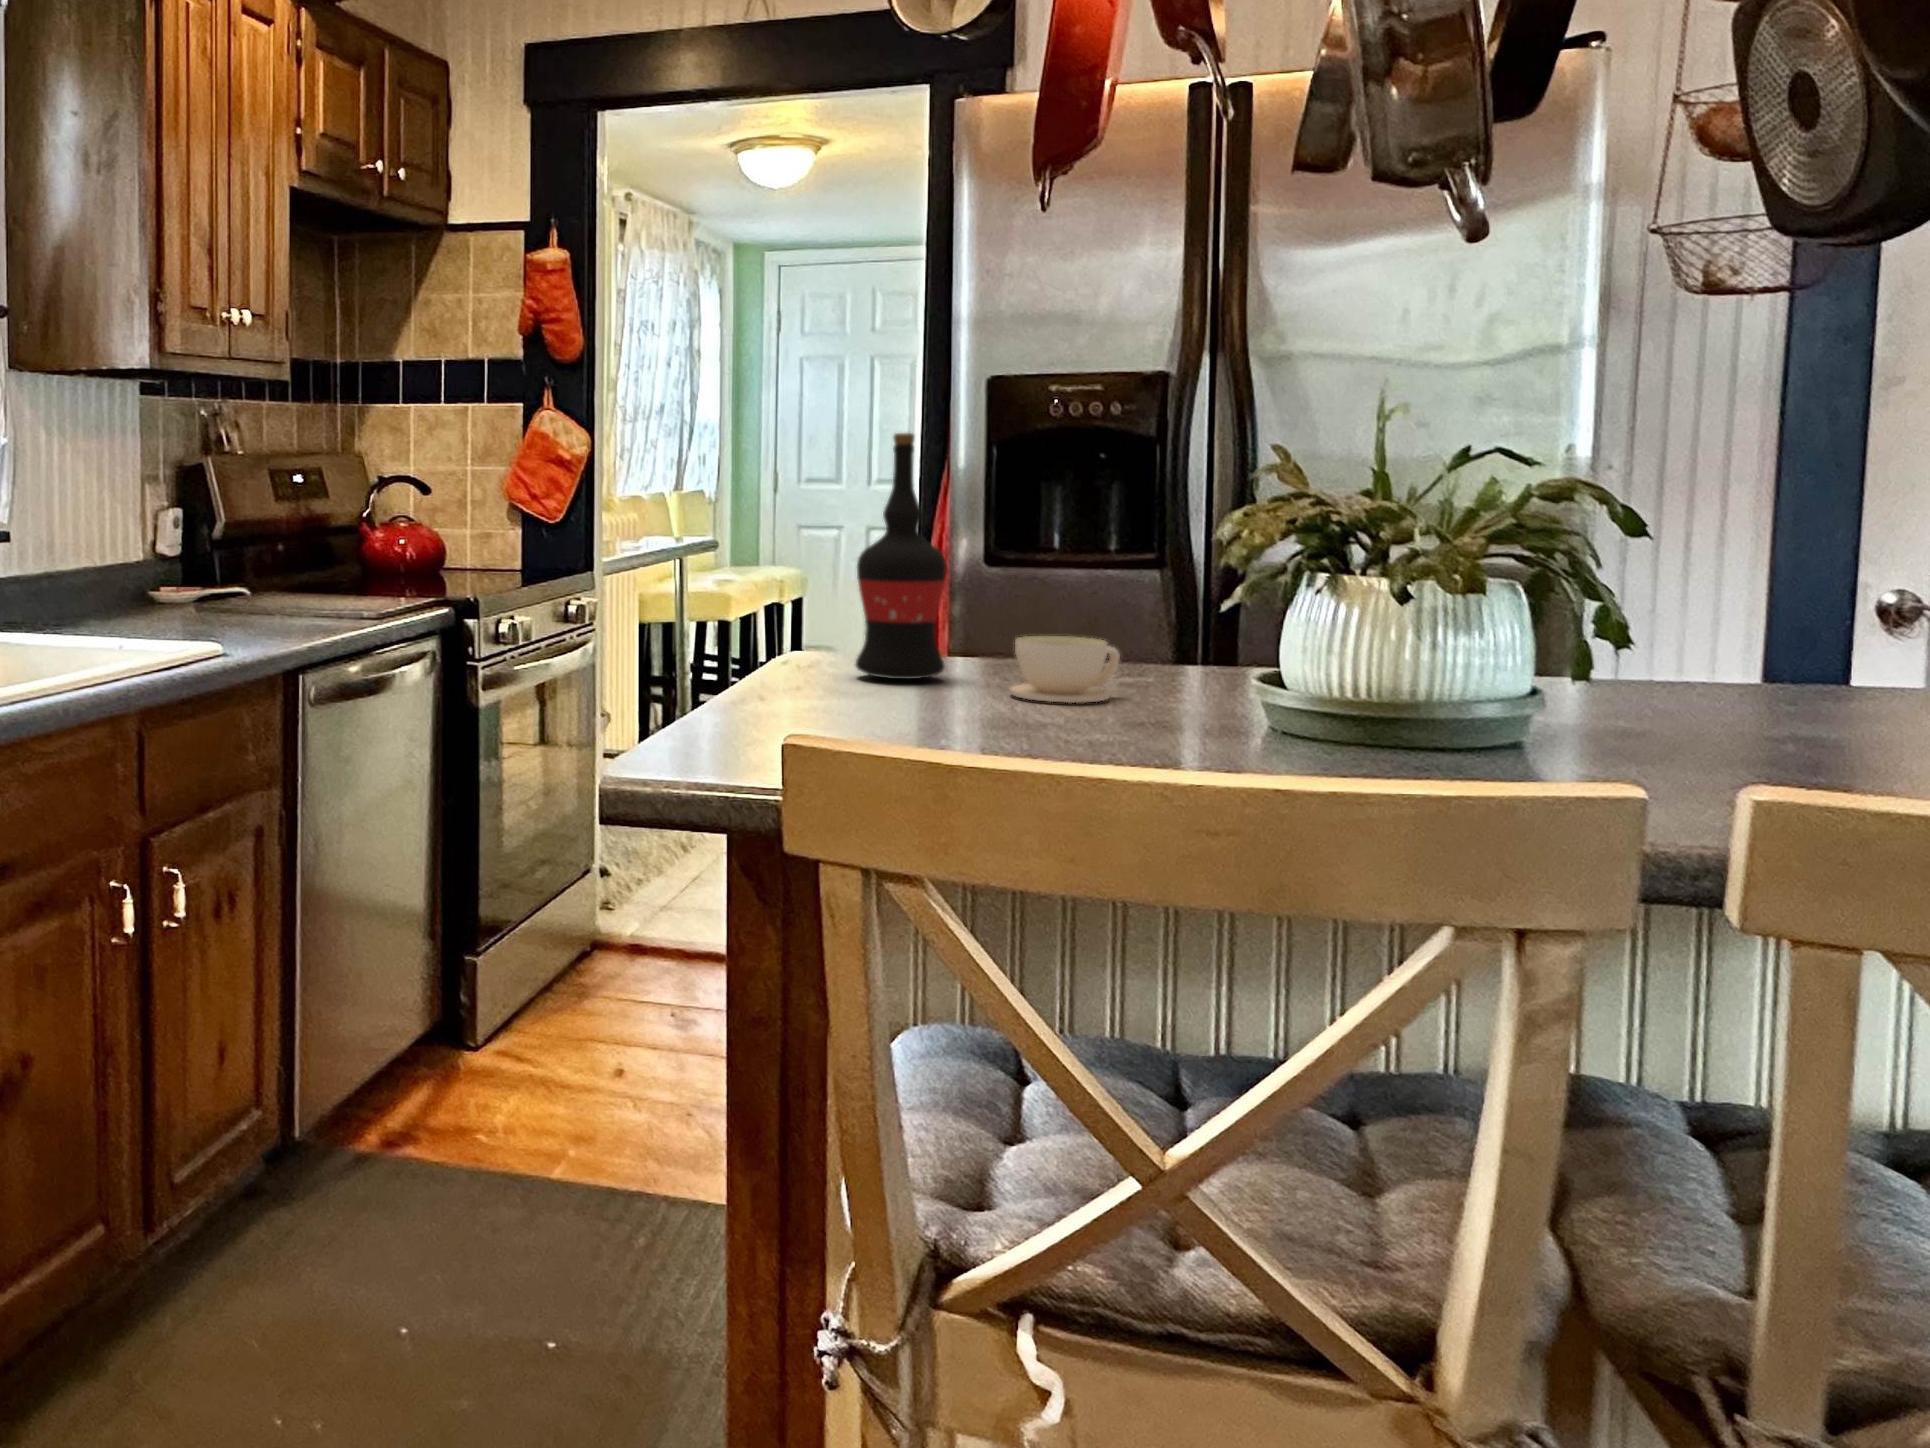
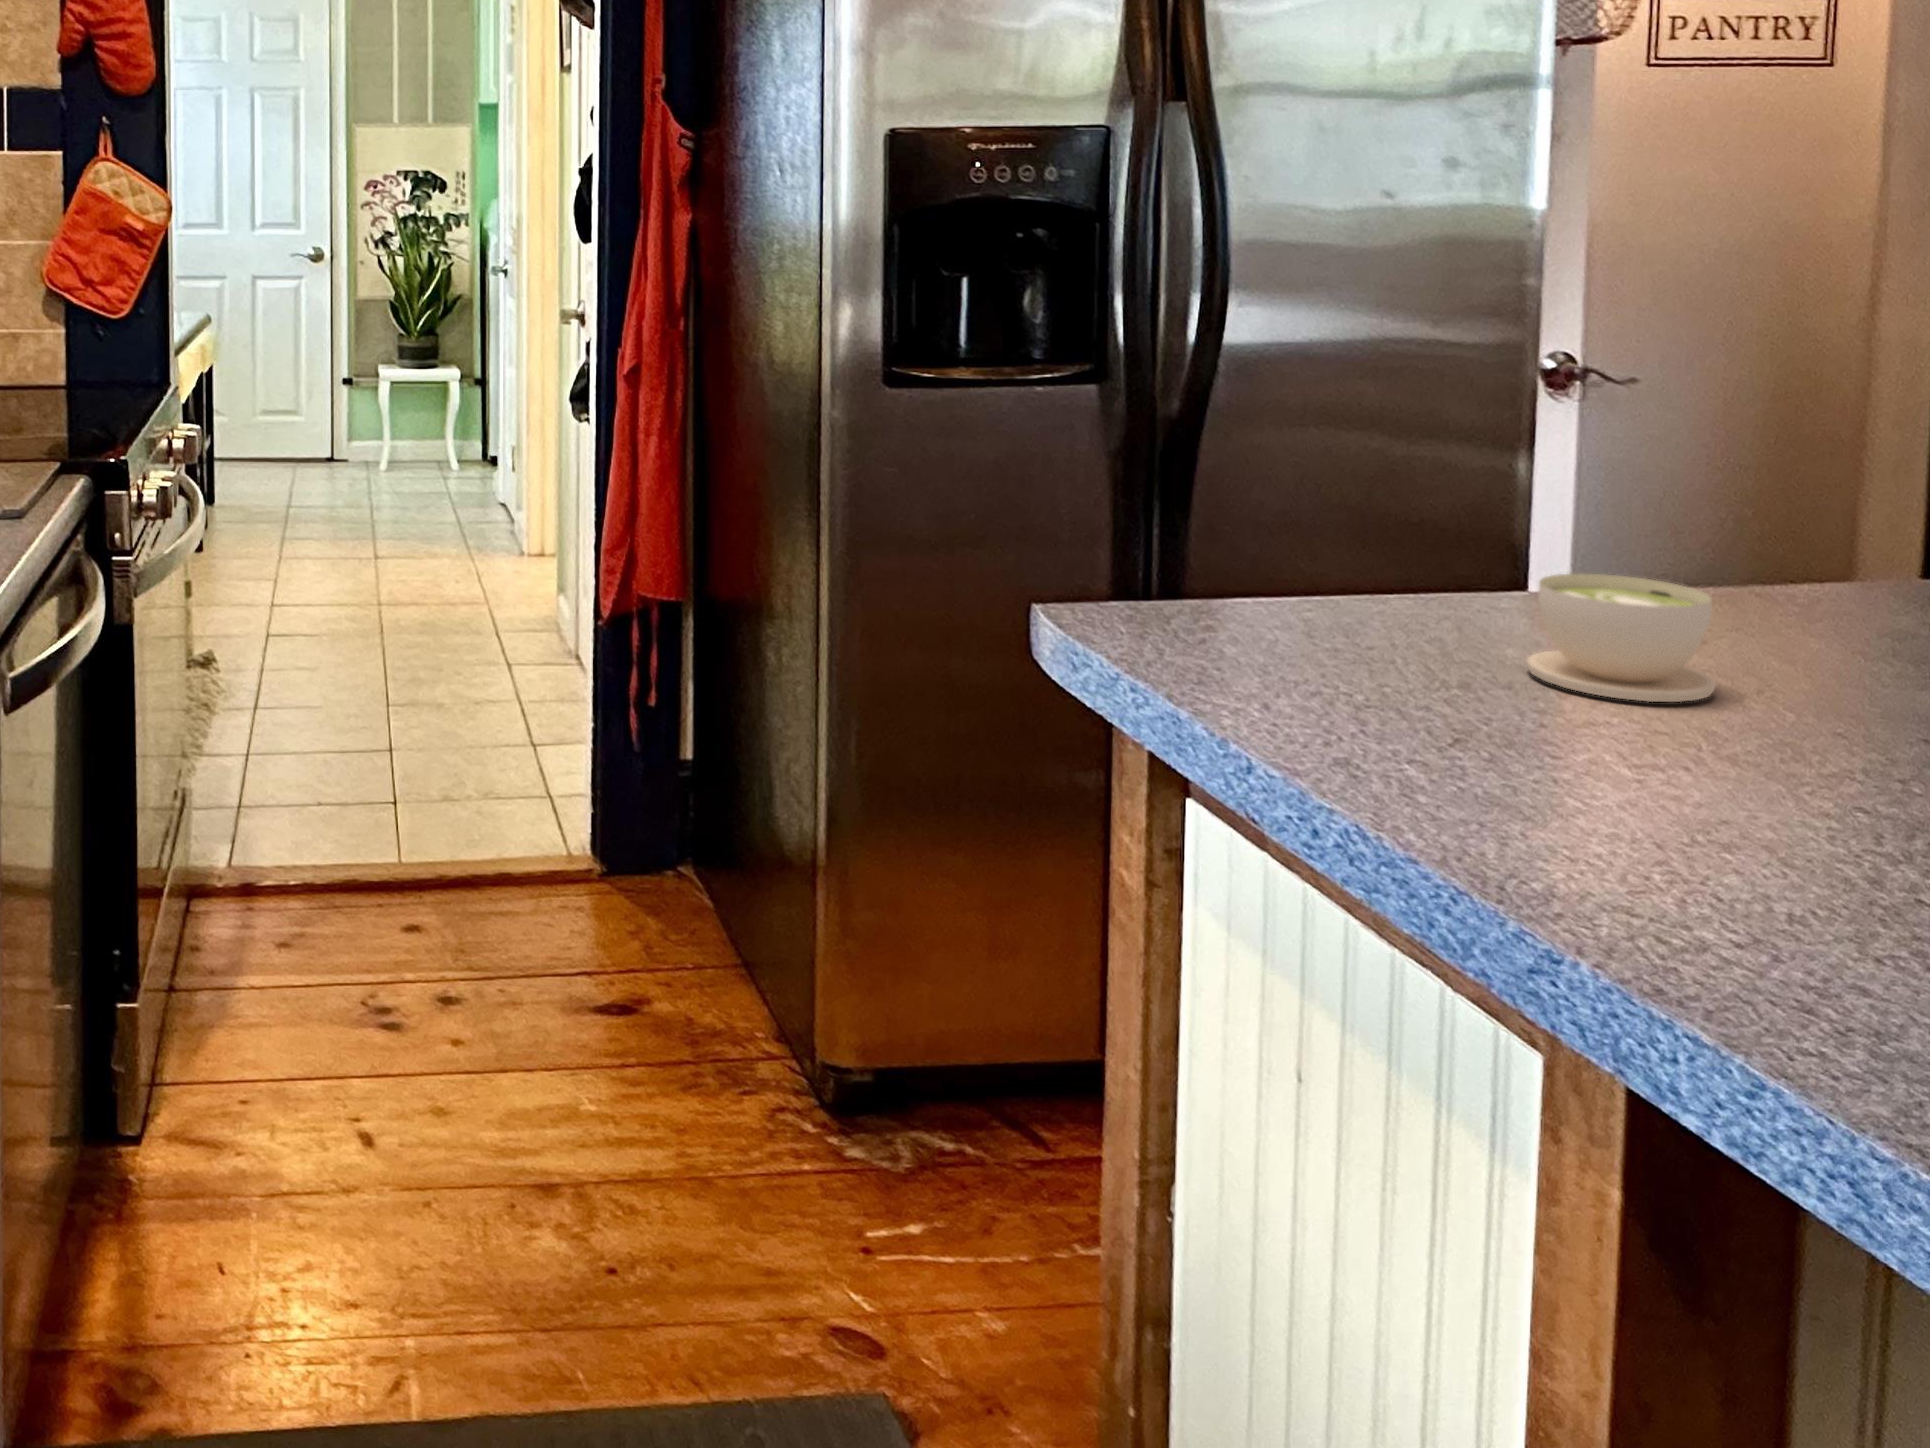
wine bottle: present [856,433,947,679] -> none [1200,241,1367,658]

